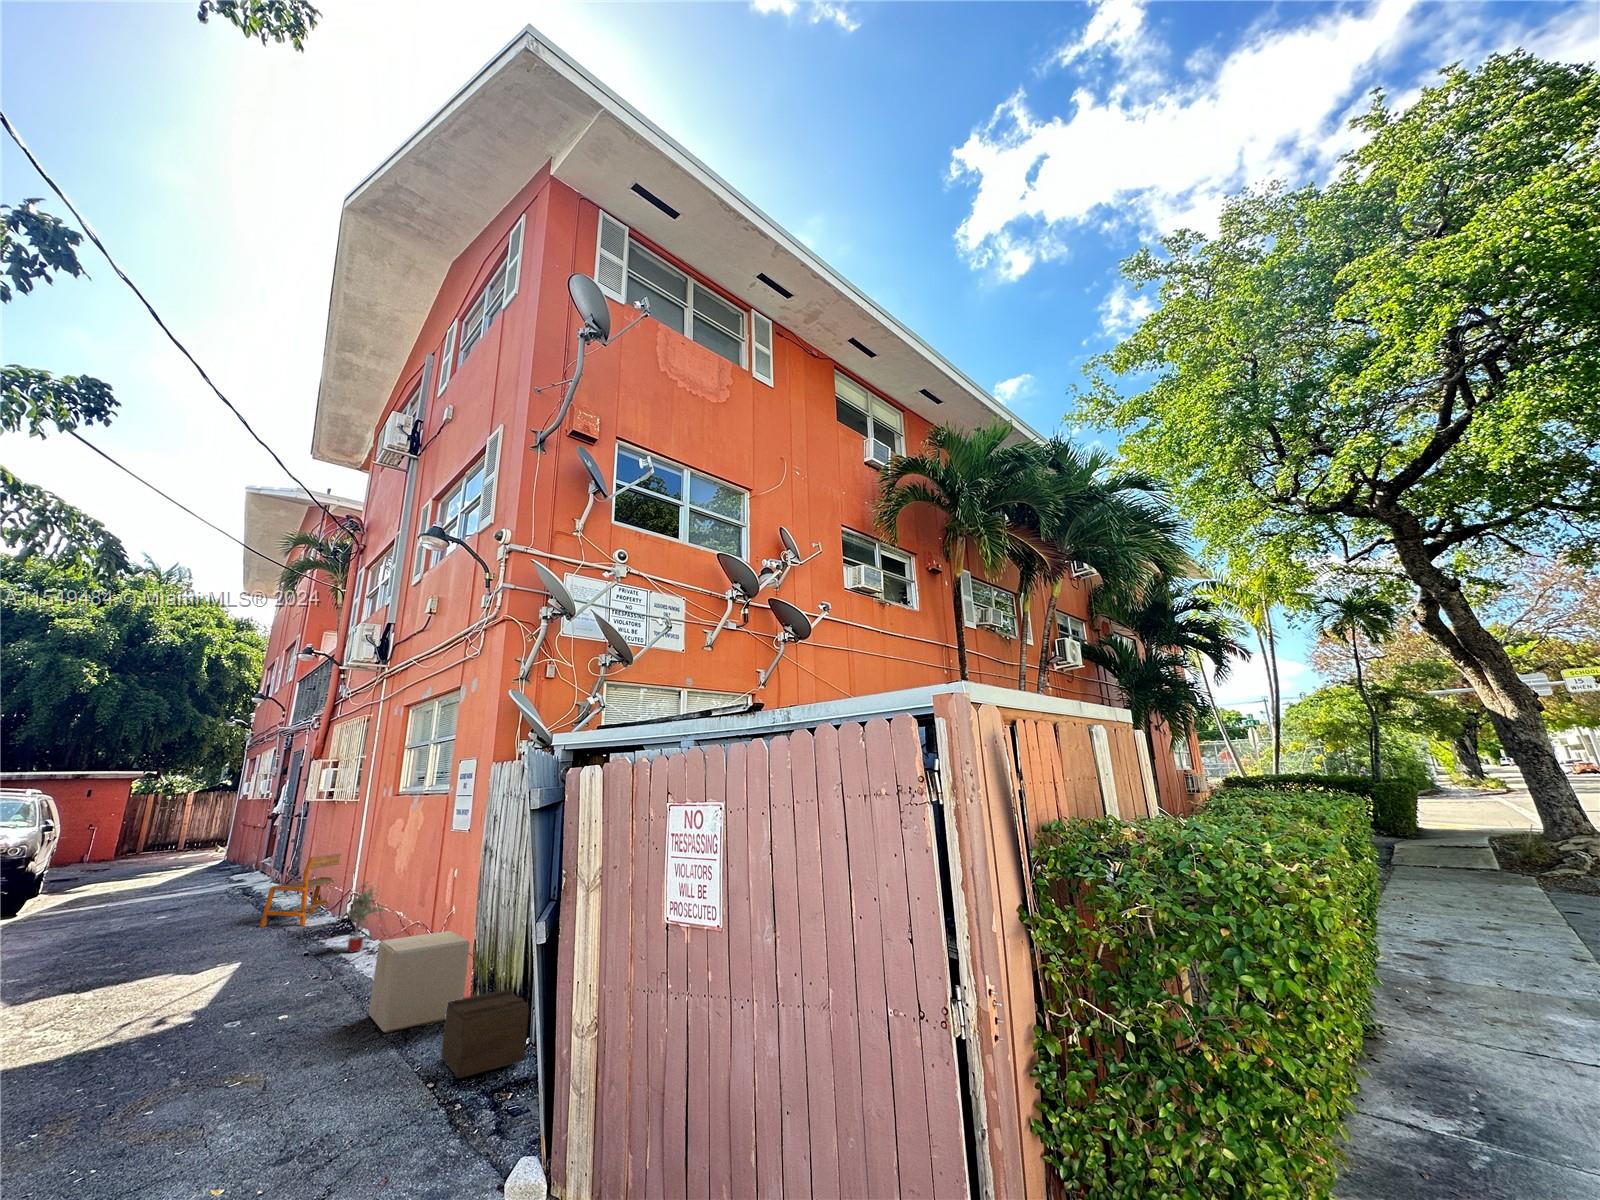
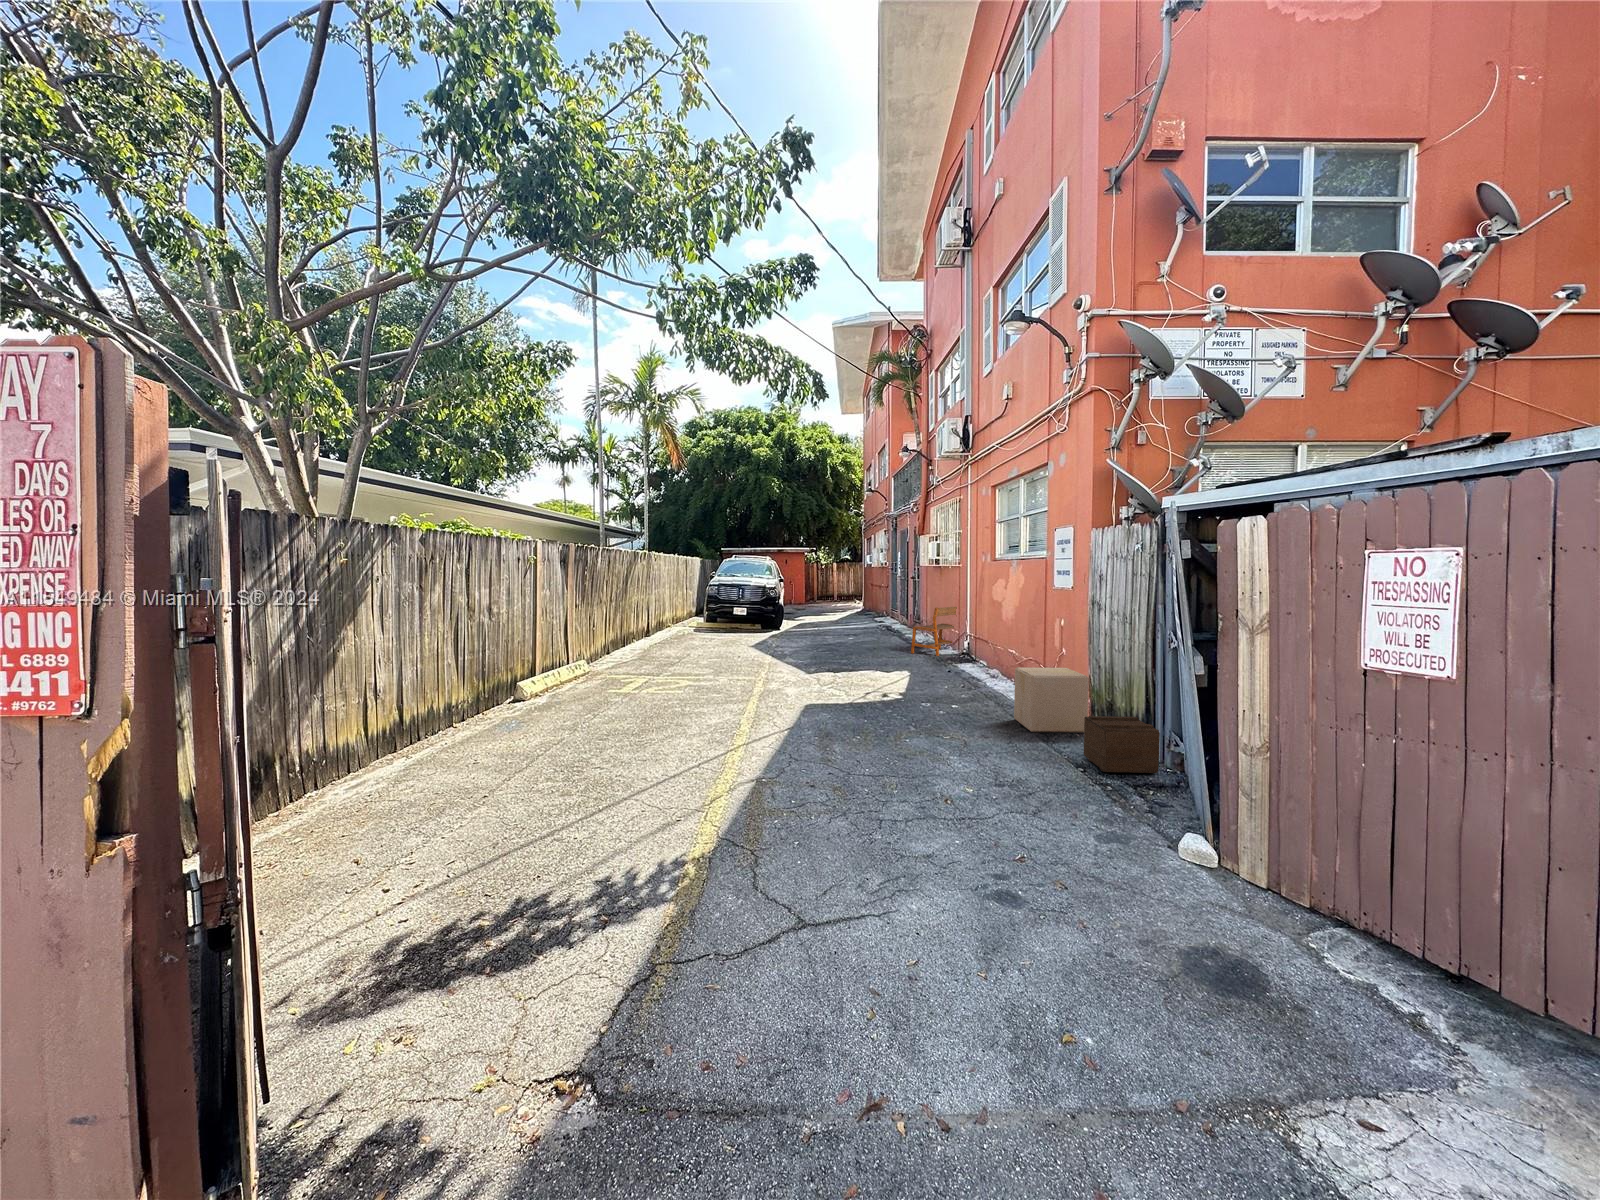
potted tree: present [347,882,385,952] -> none [972,627,1002,678]

